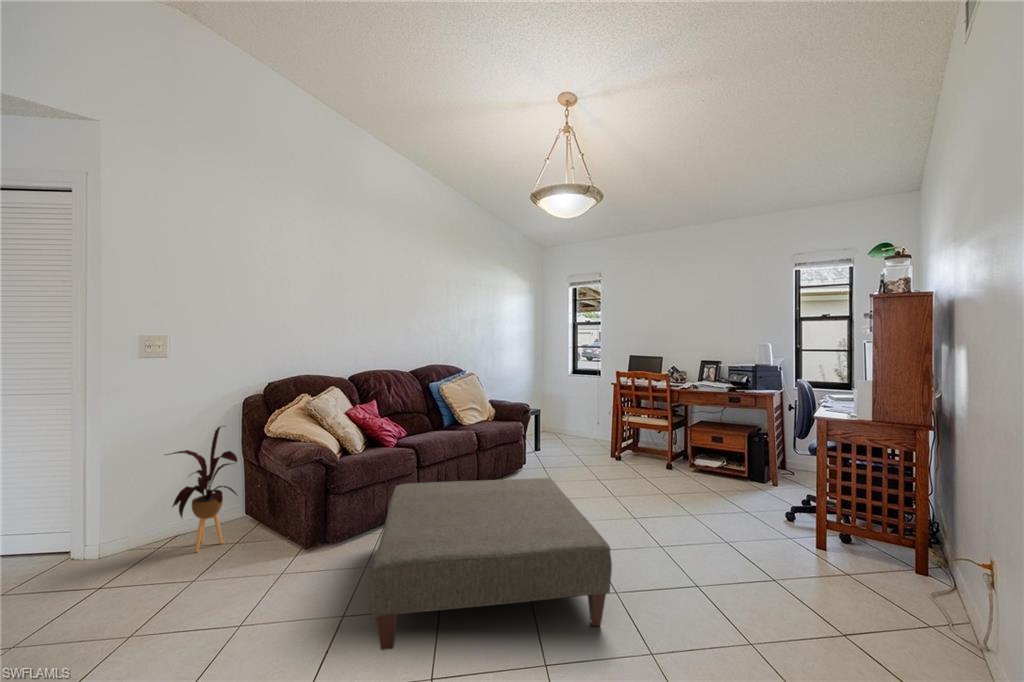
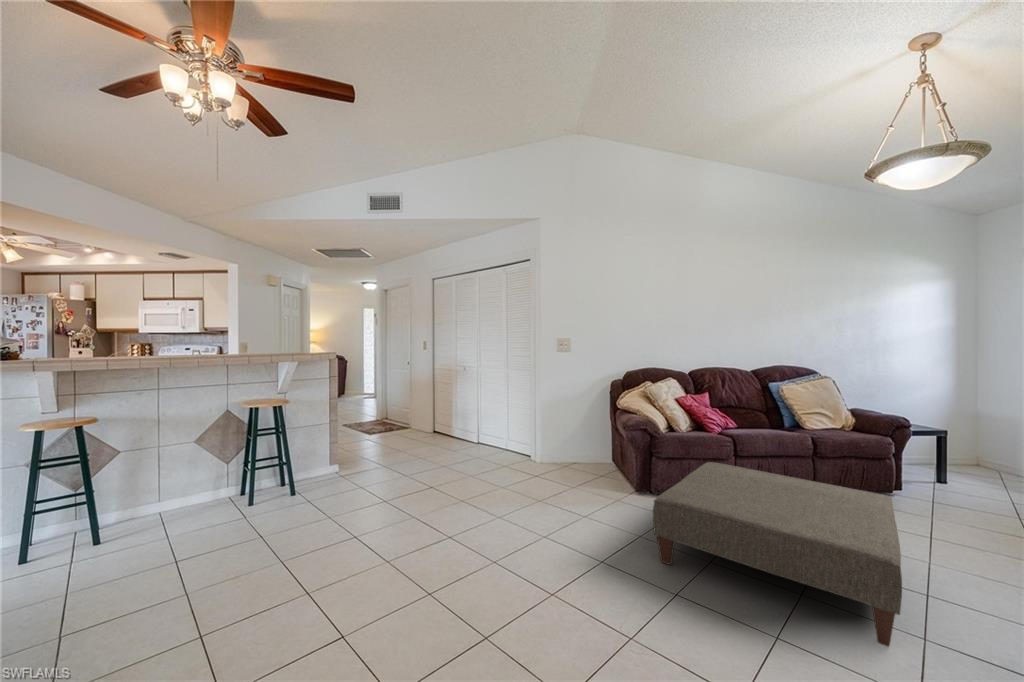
house plant: present [166,427,238,552] -> none [565,398,602,474]

